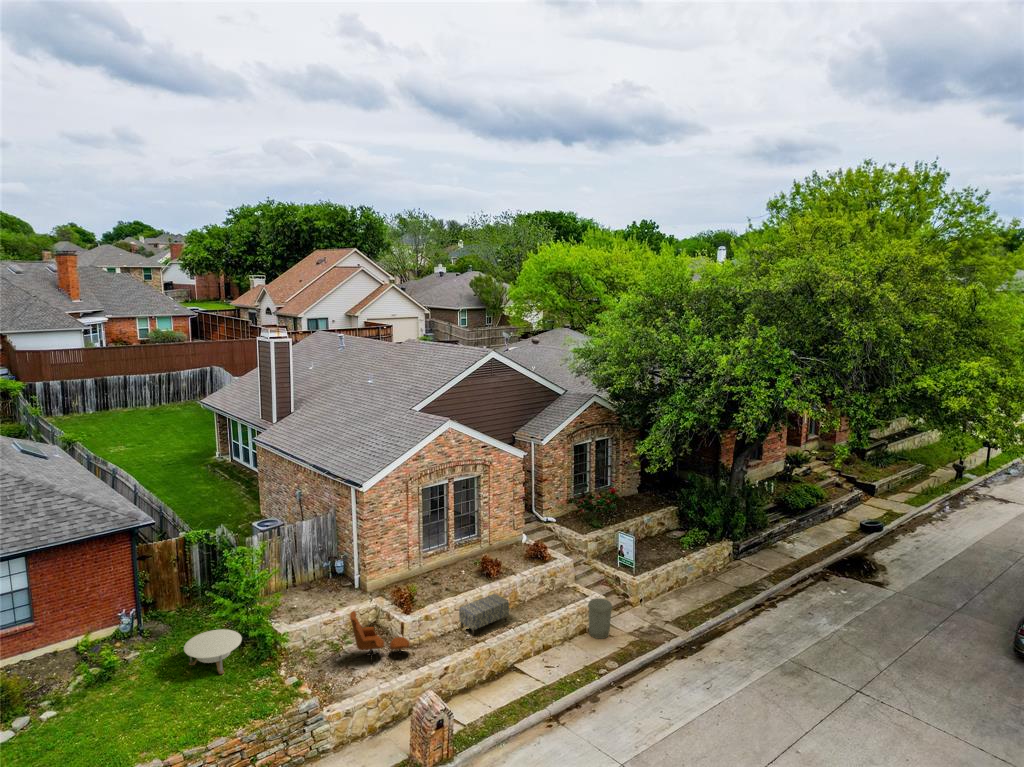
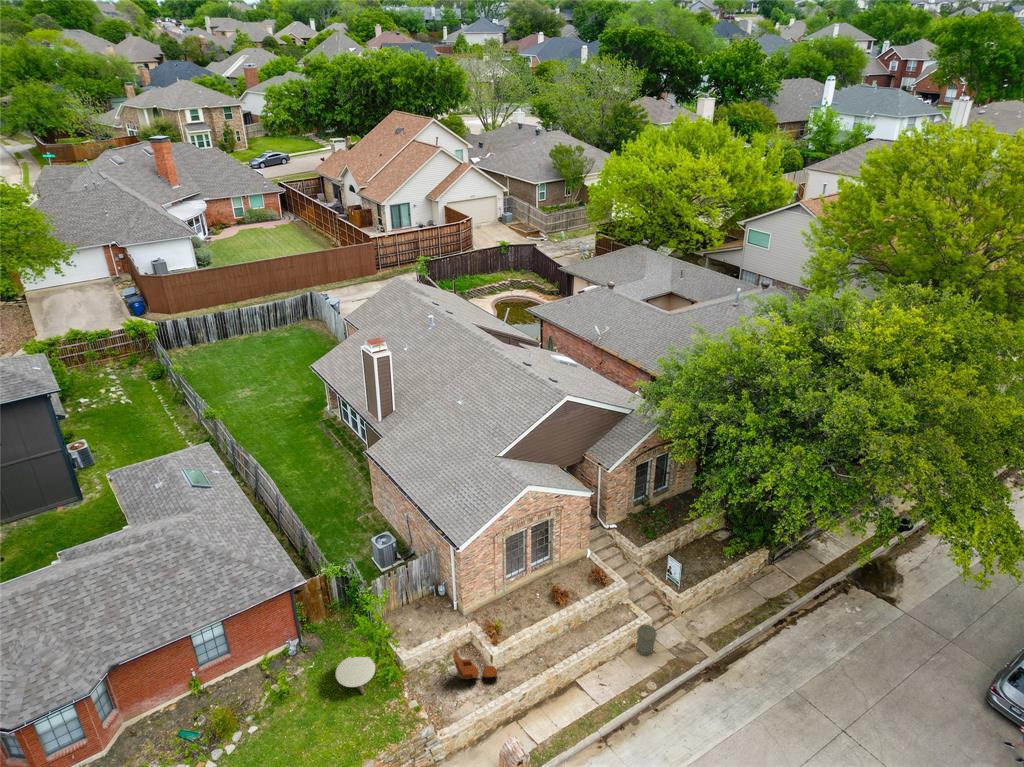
bench: present [459,594,509,636] -> none [535,622,574,660]

